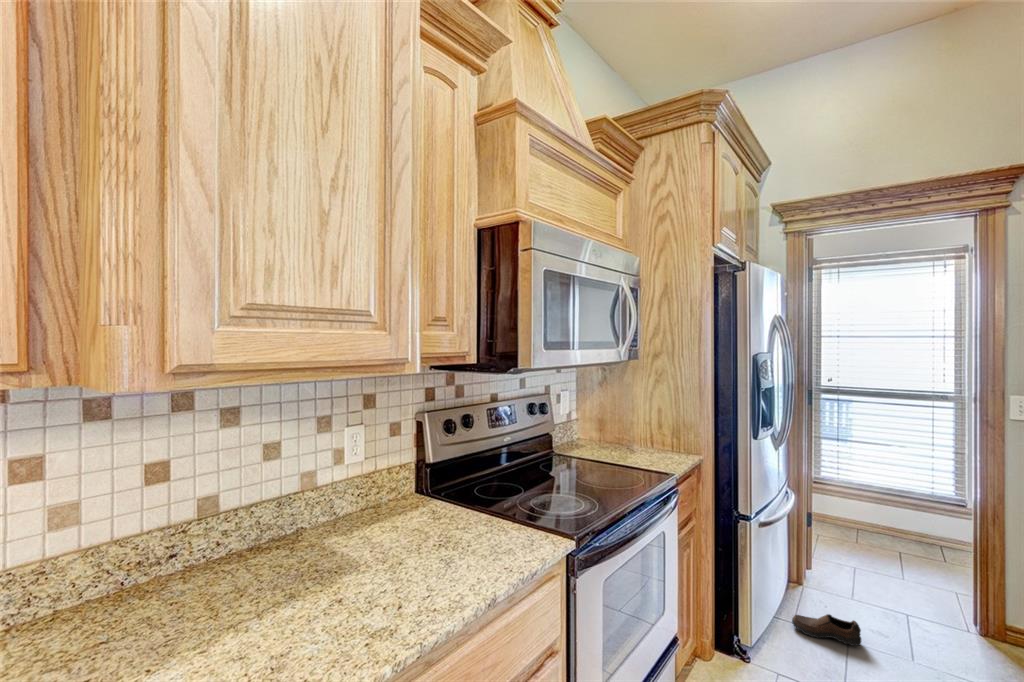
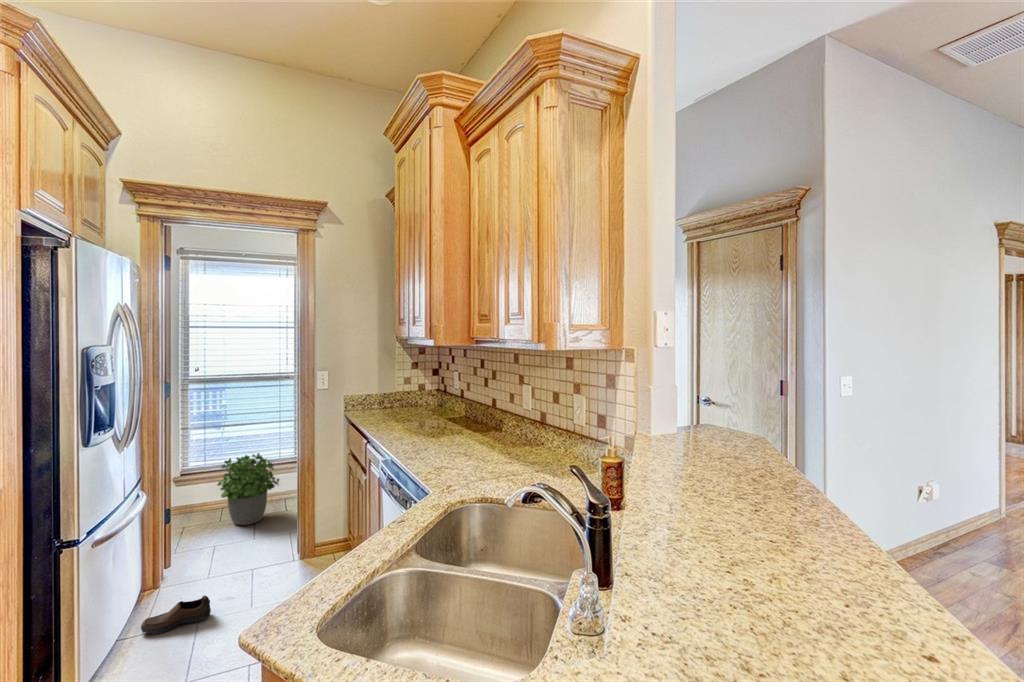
potted plant: none [854,477,936,559] -> present [217,453,279,525]

